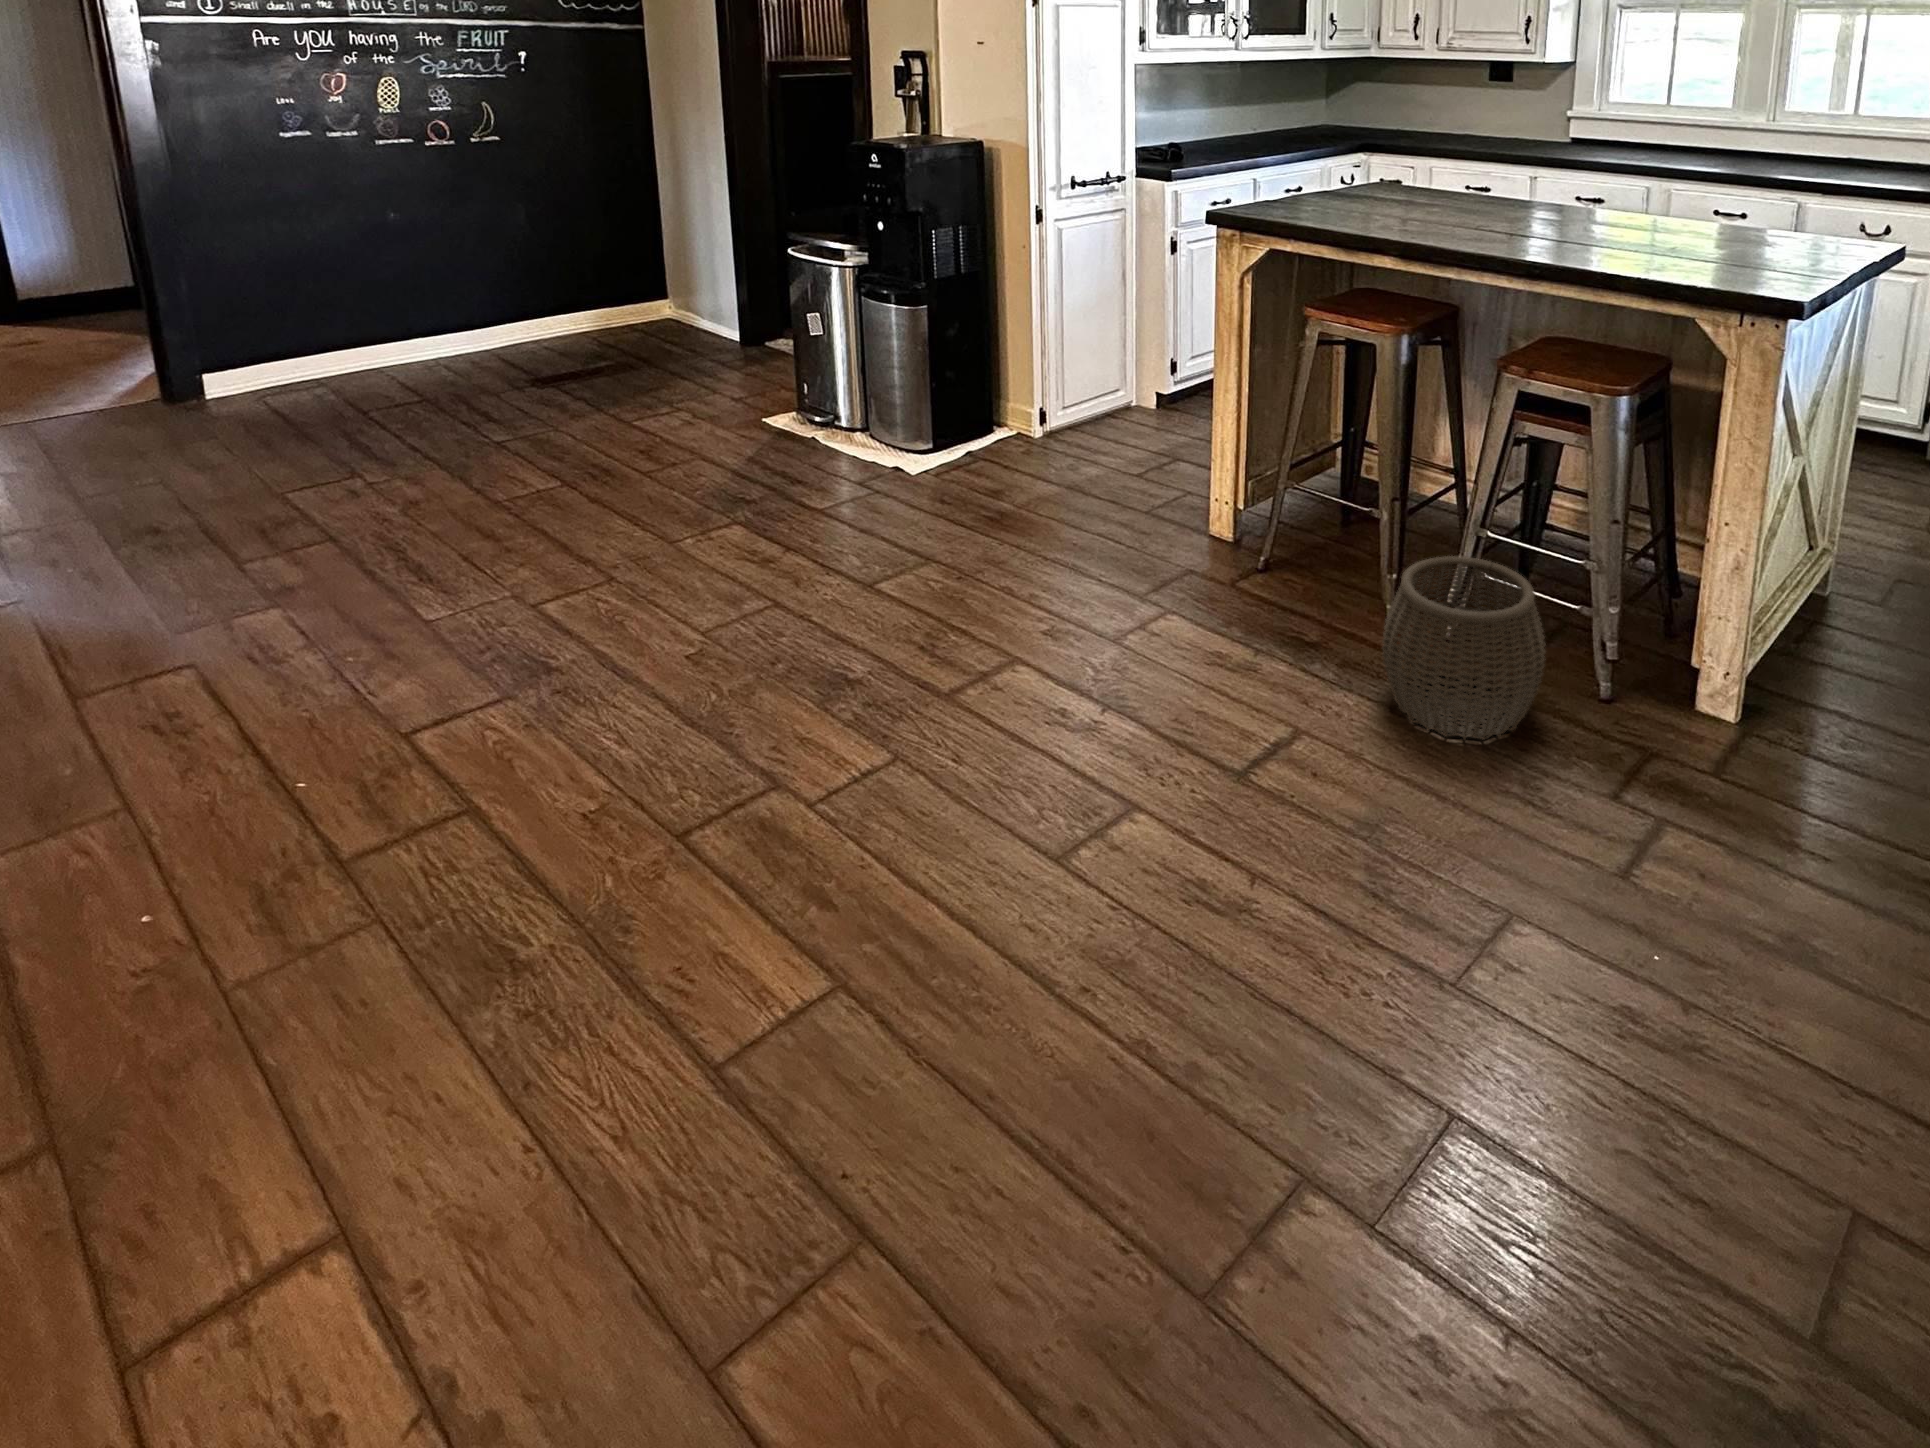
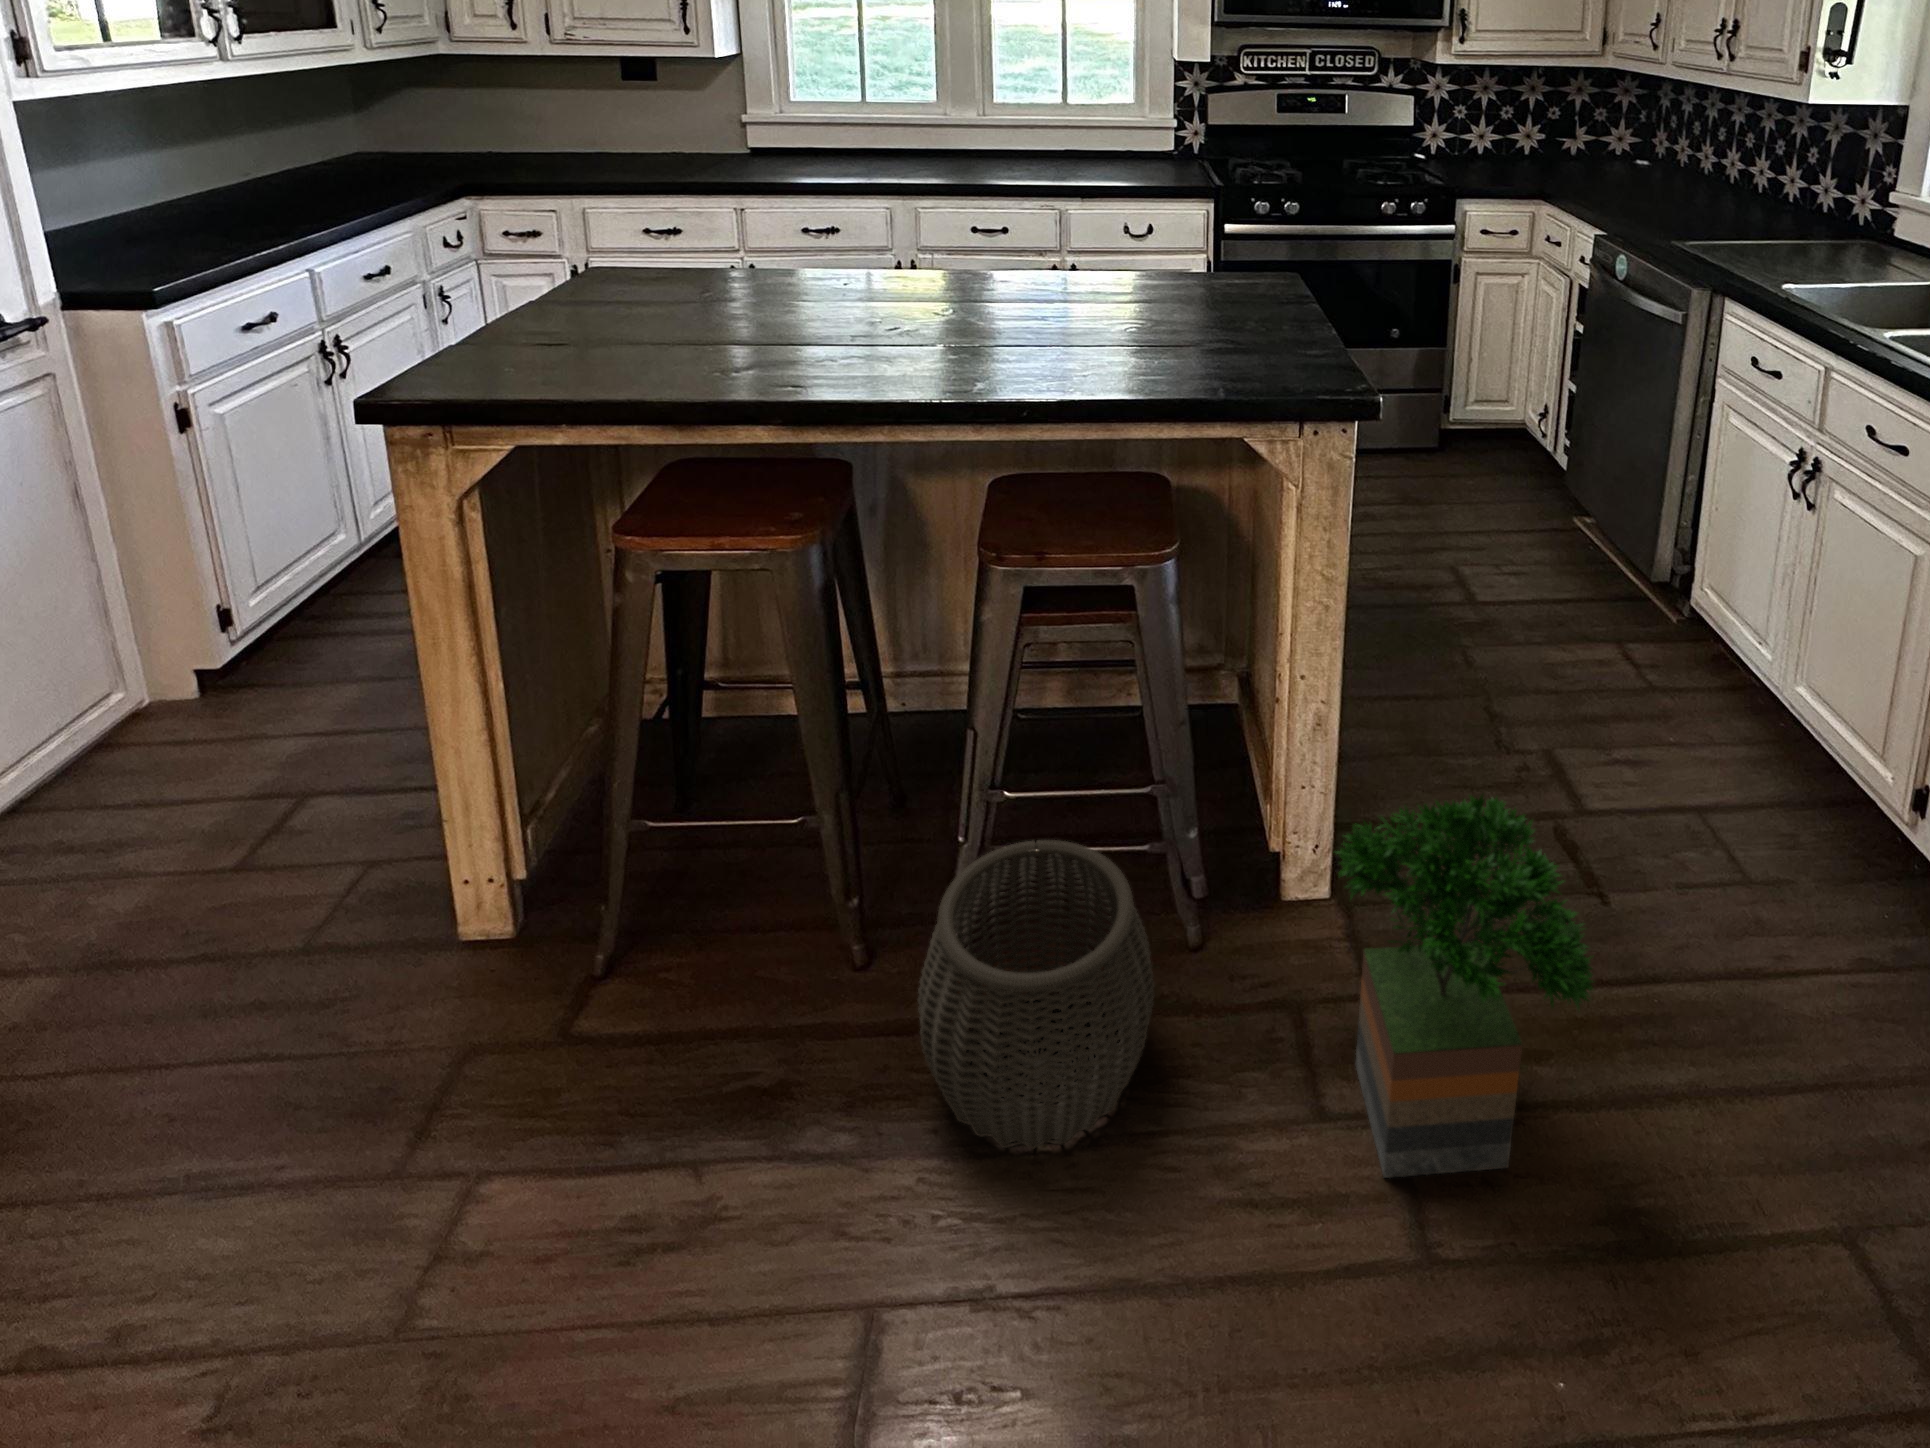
potted tree: none [1640,588,1843,900] -> present [1336,795,1593,1178]

